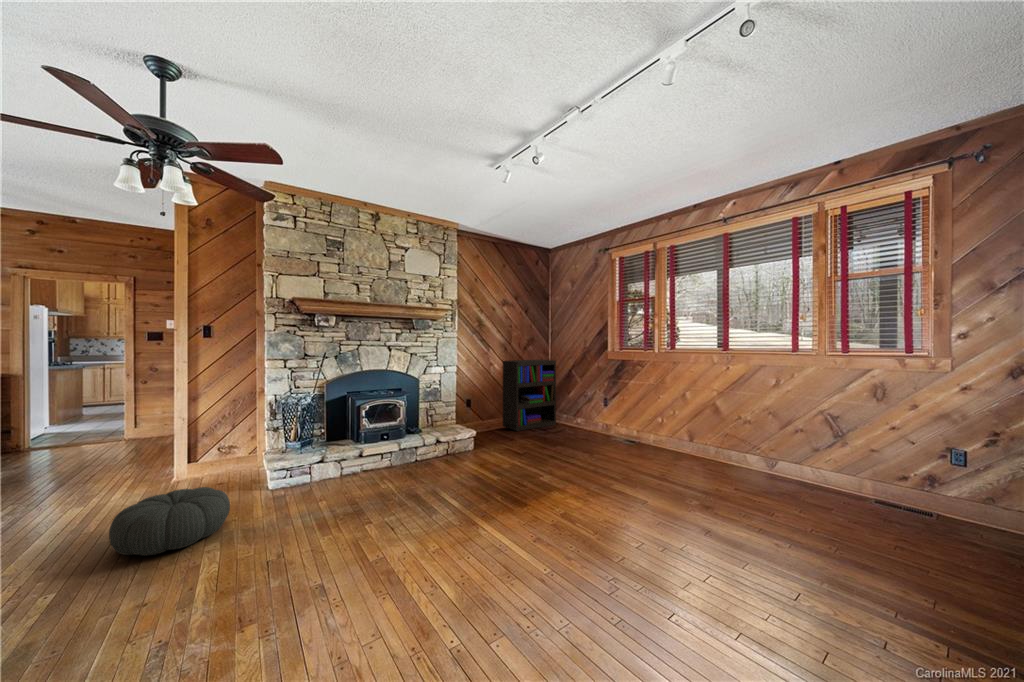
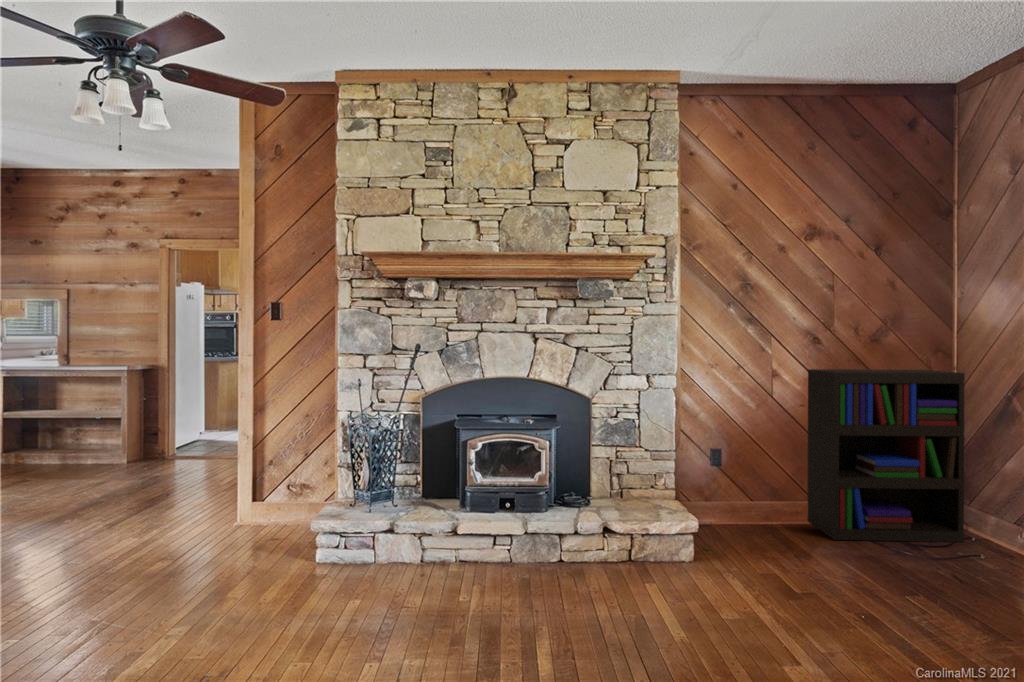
pouf: present [109,487,230,556] -> none [80,534,229,623]

